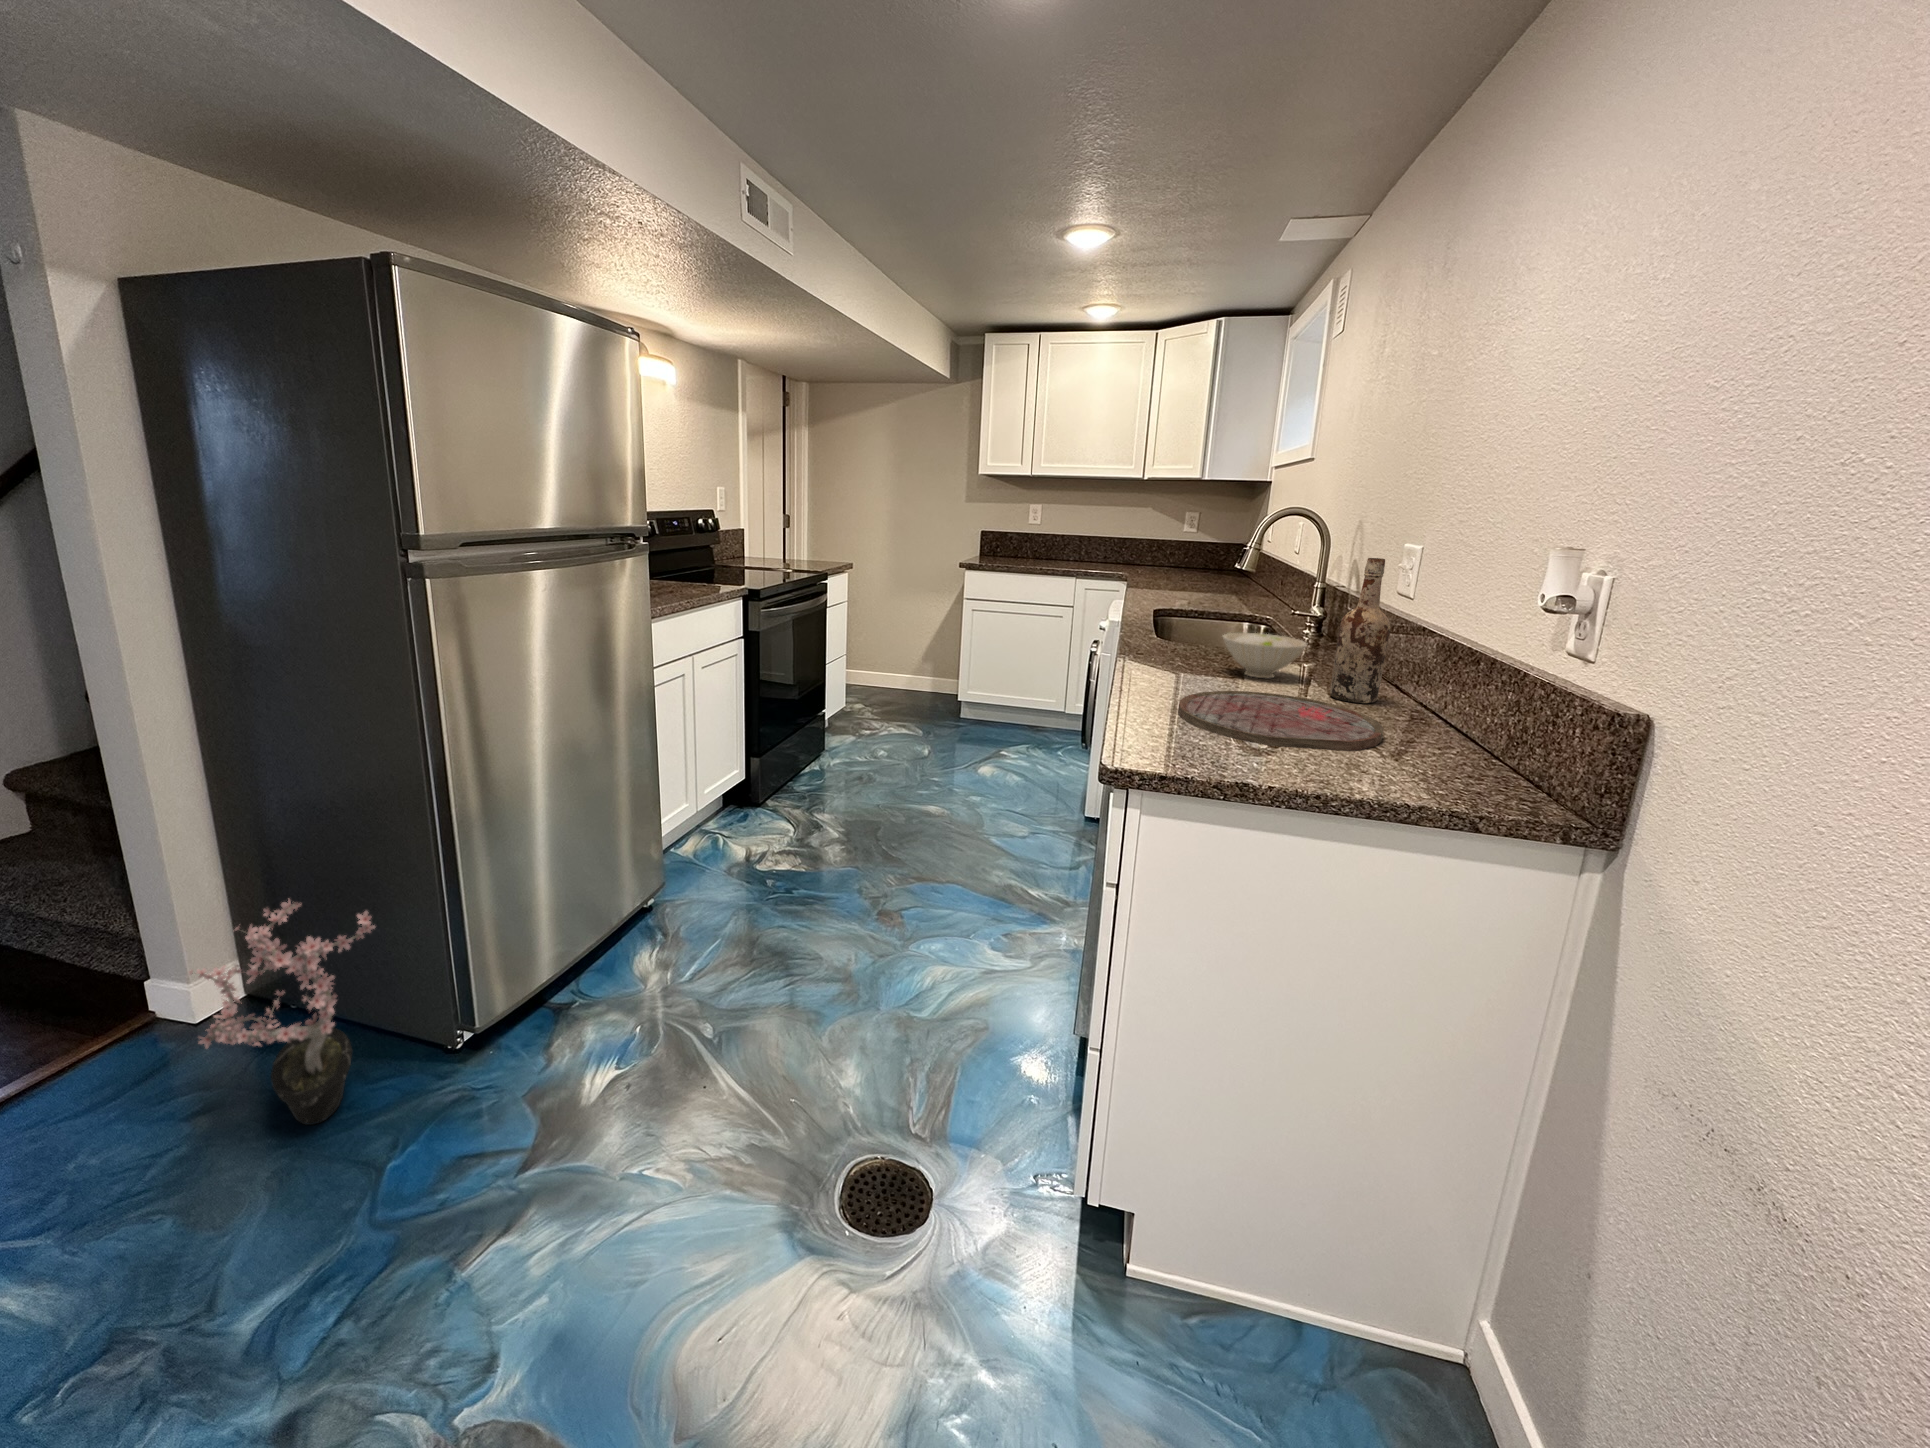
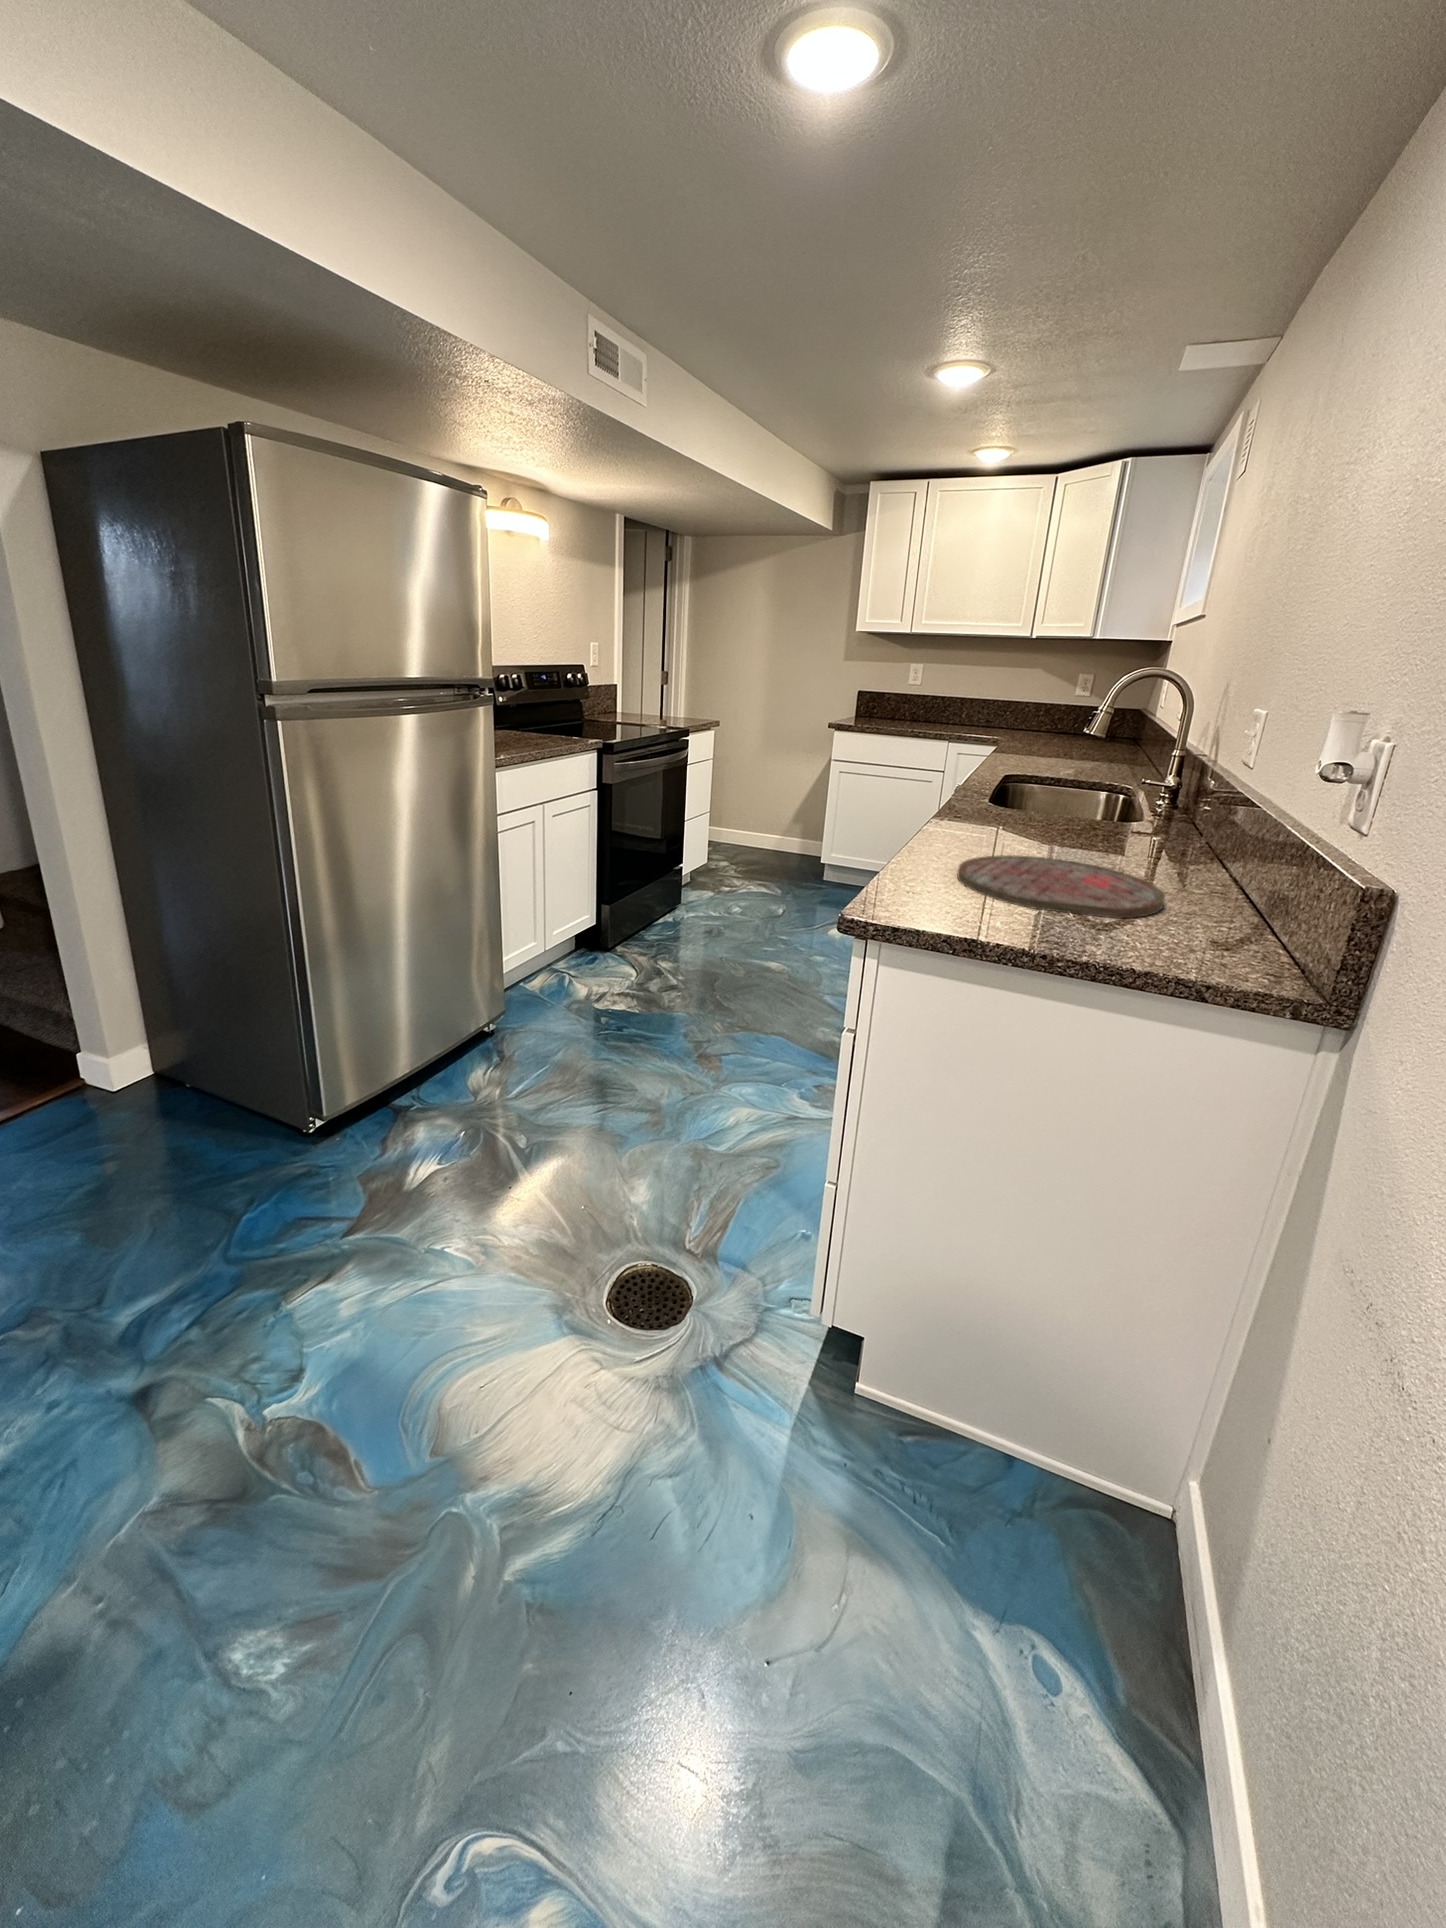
wine bottle: present [1330,558,1390,703] -> none [1141,722,1210,876]
bowl: present [1223,633,1308,678] -> none [1042,799,1131,847]
potted plant: present [189,900,375,1125] -> none [97,983,245,1179]

